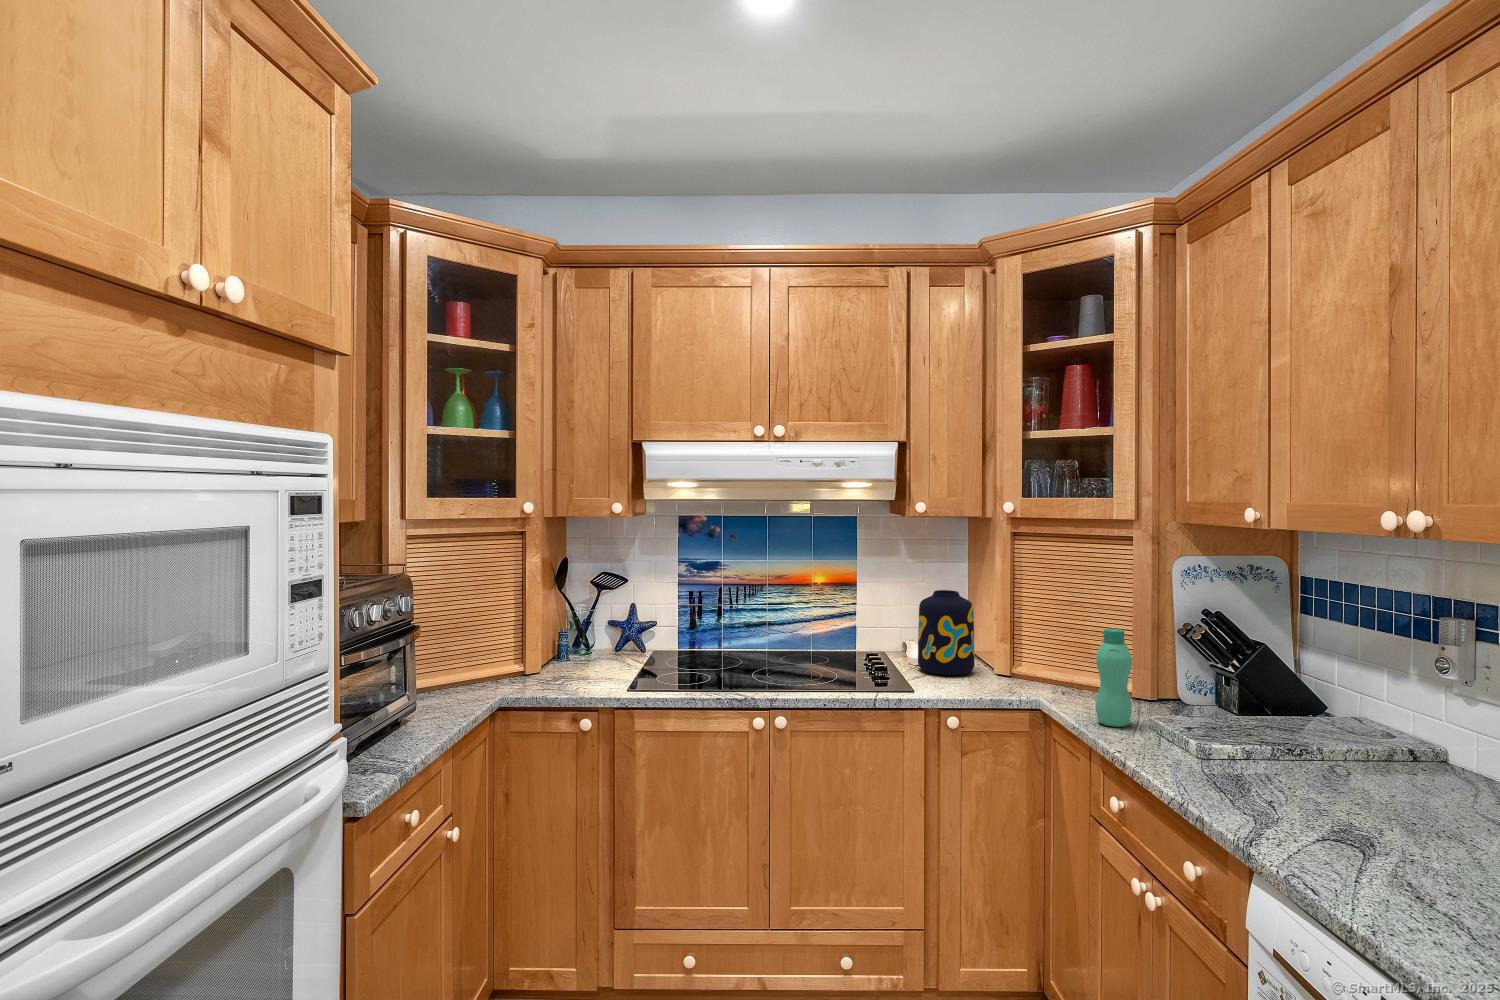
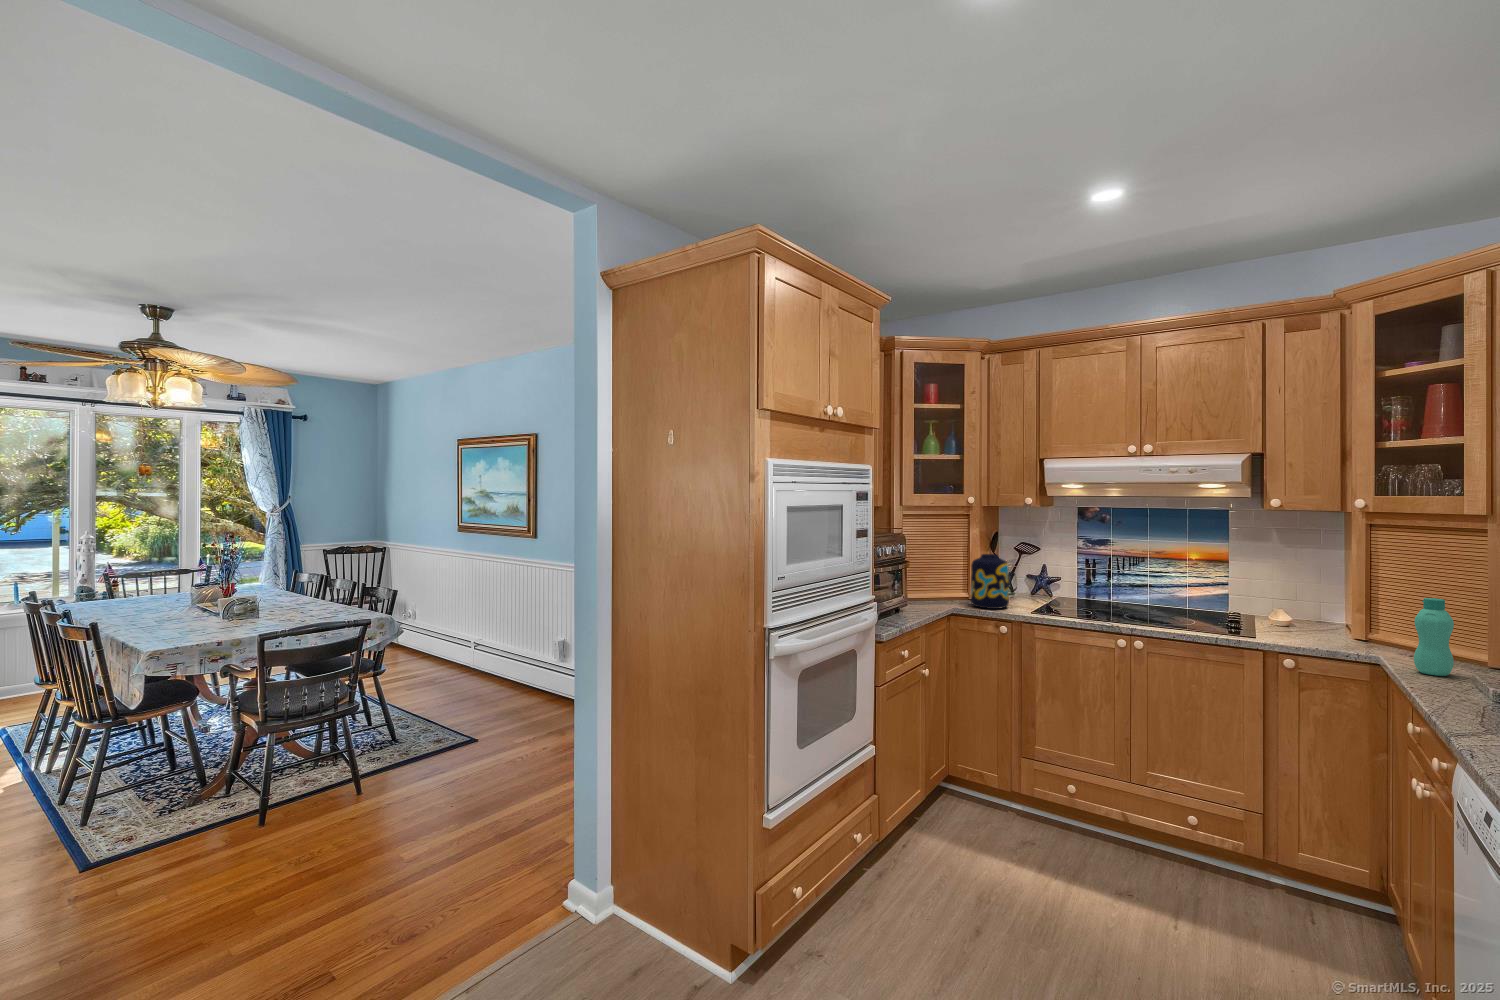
vase: present [918,590,974,675] -> present [970,554,1009,609]

